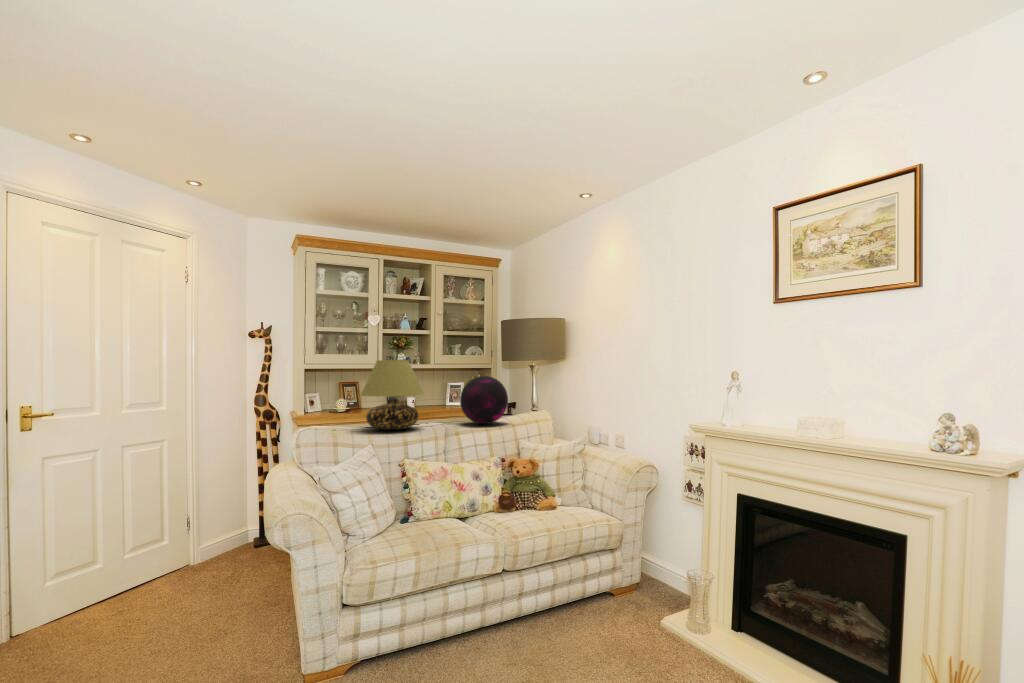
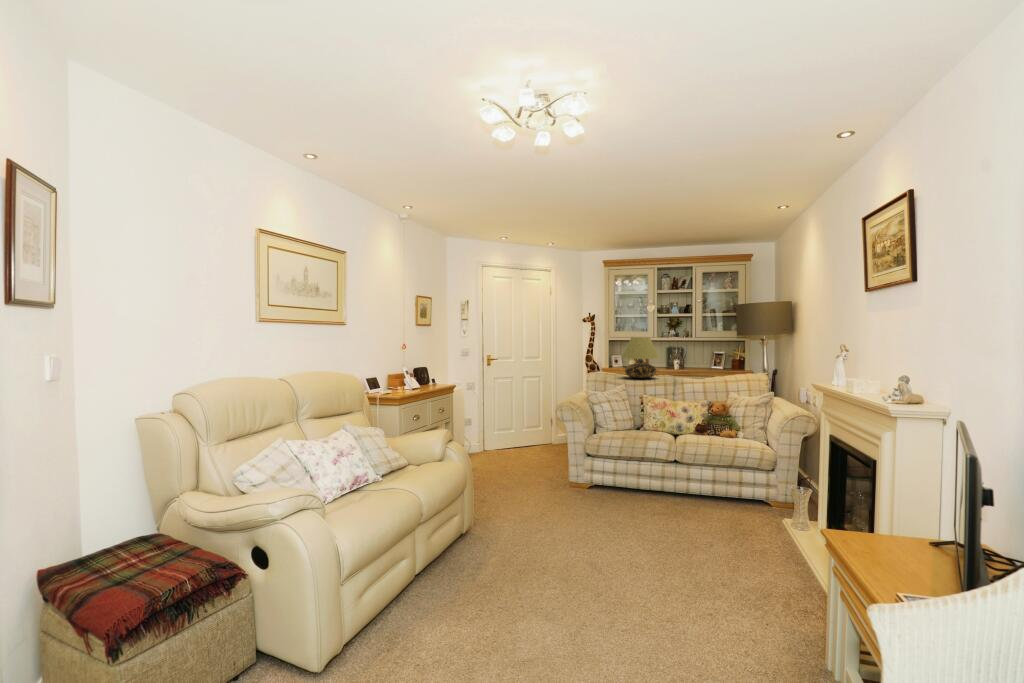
decorative orb: present [460,376,508,424] -> none [686,348,720,380]

